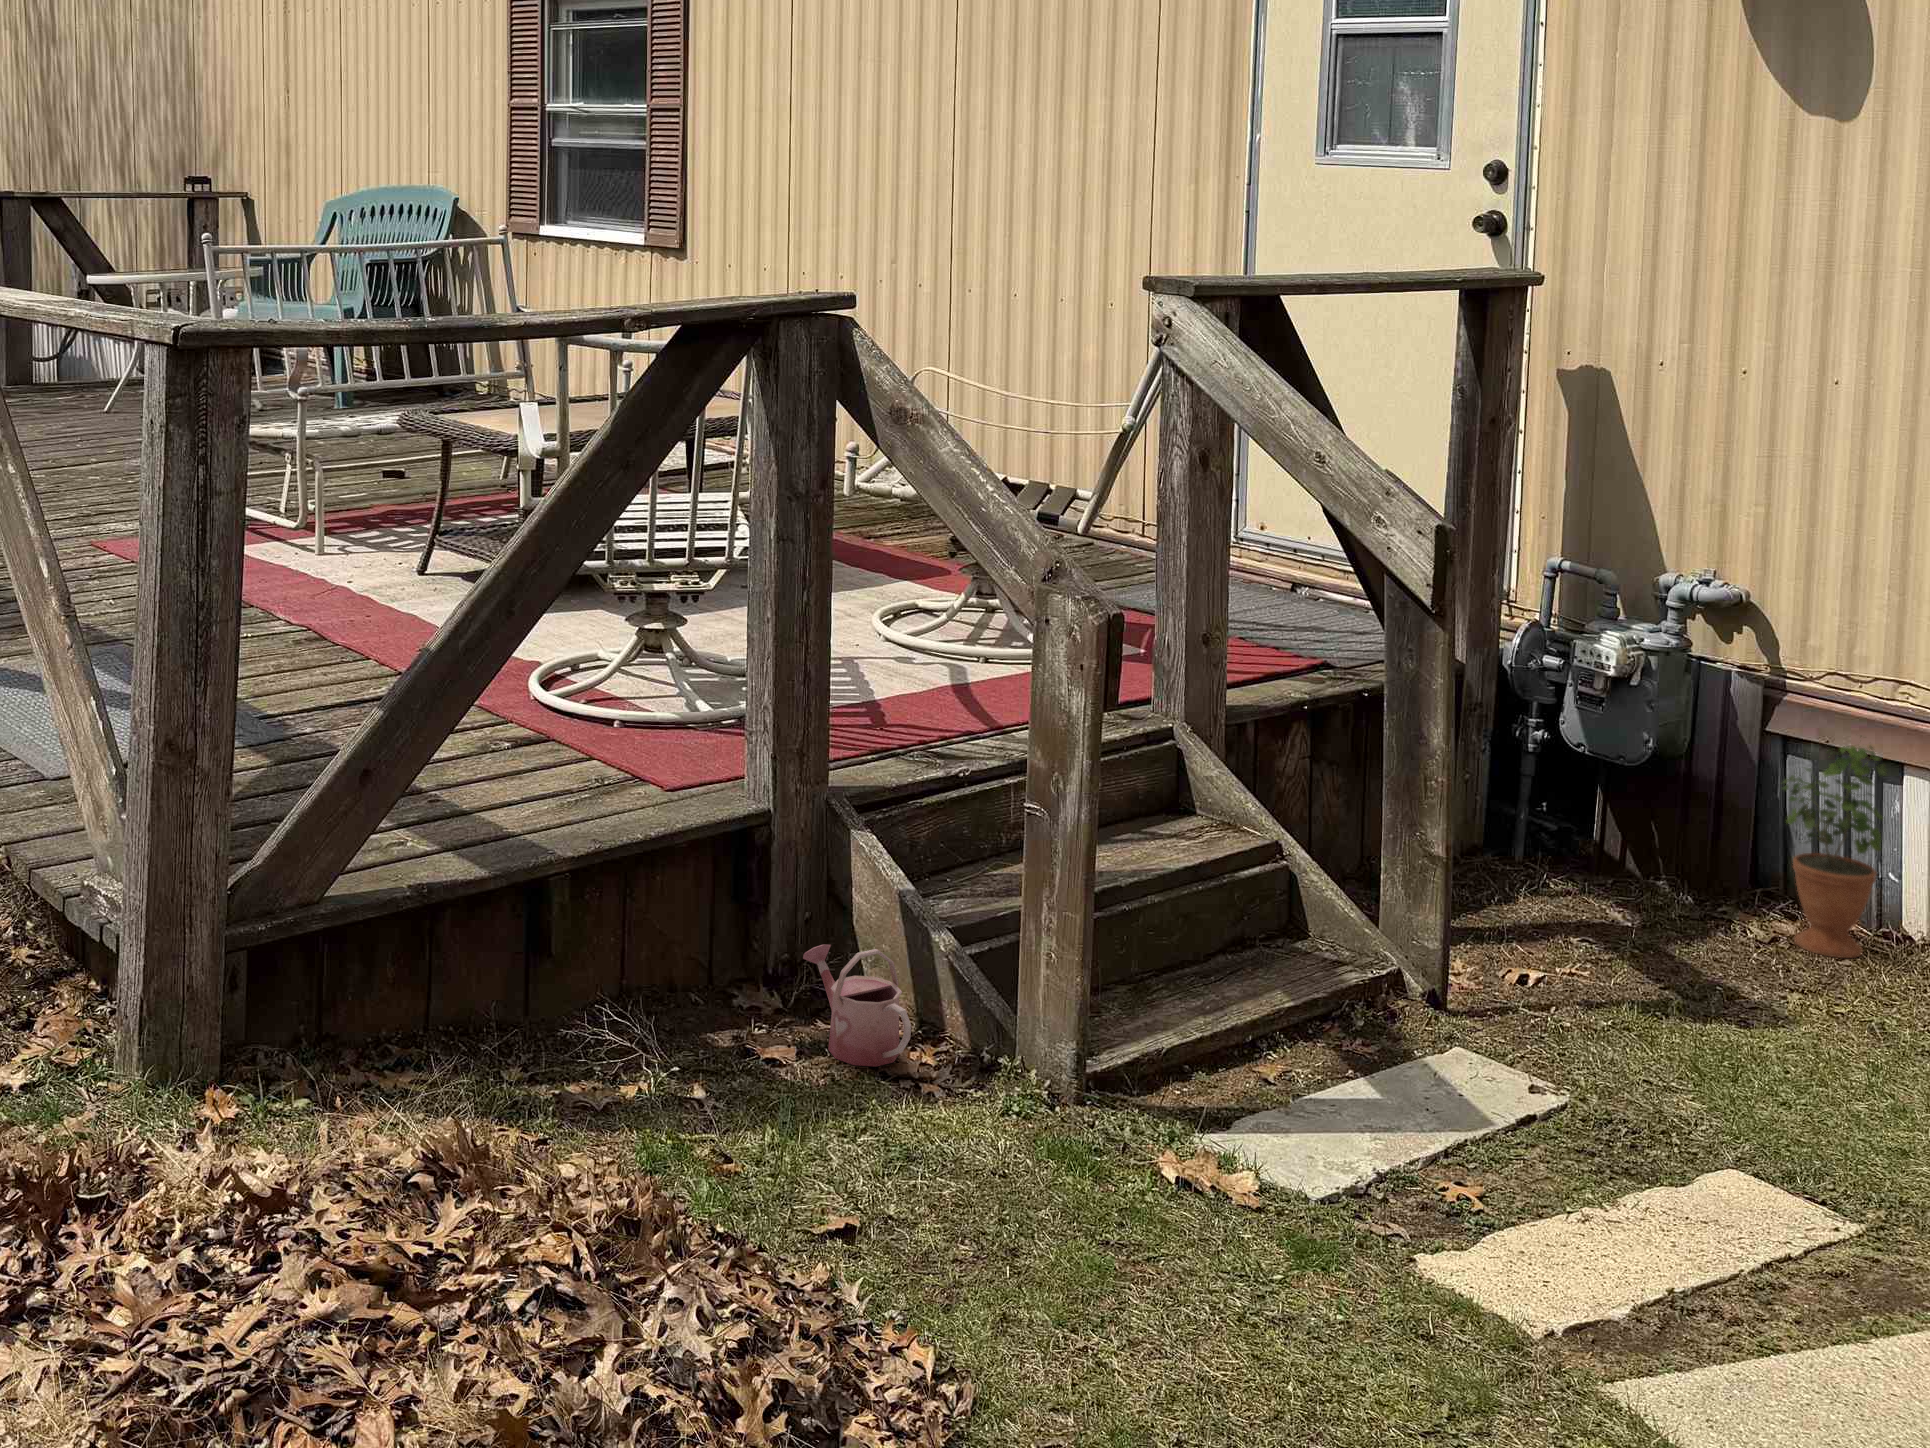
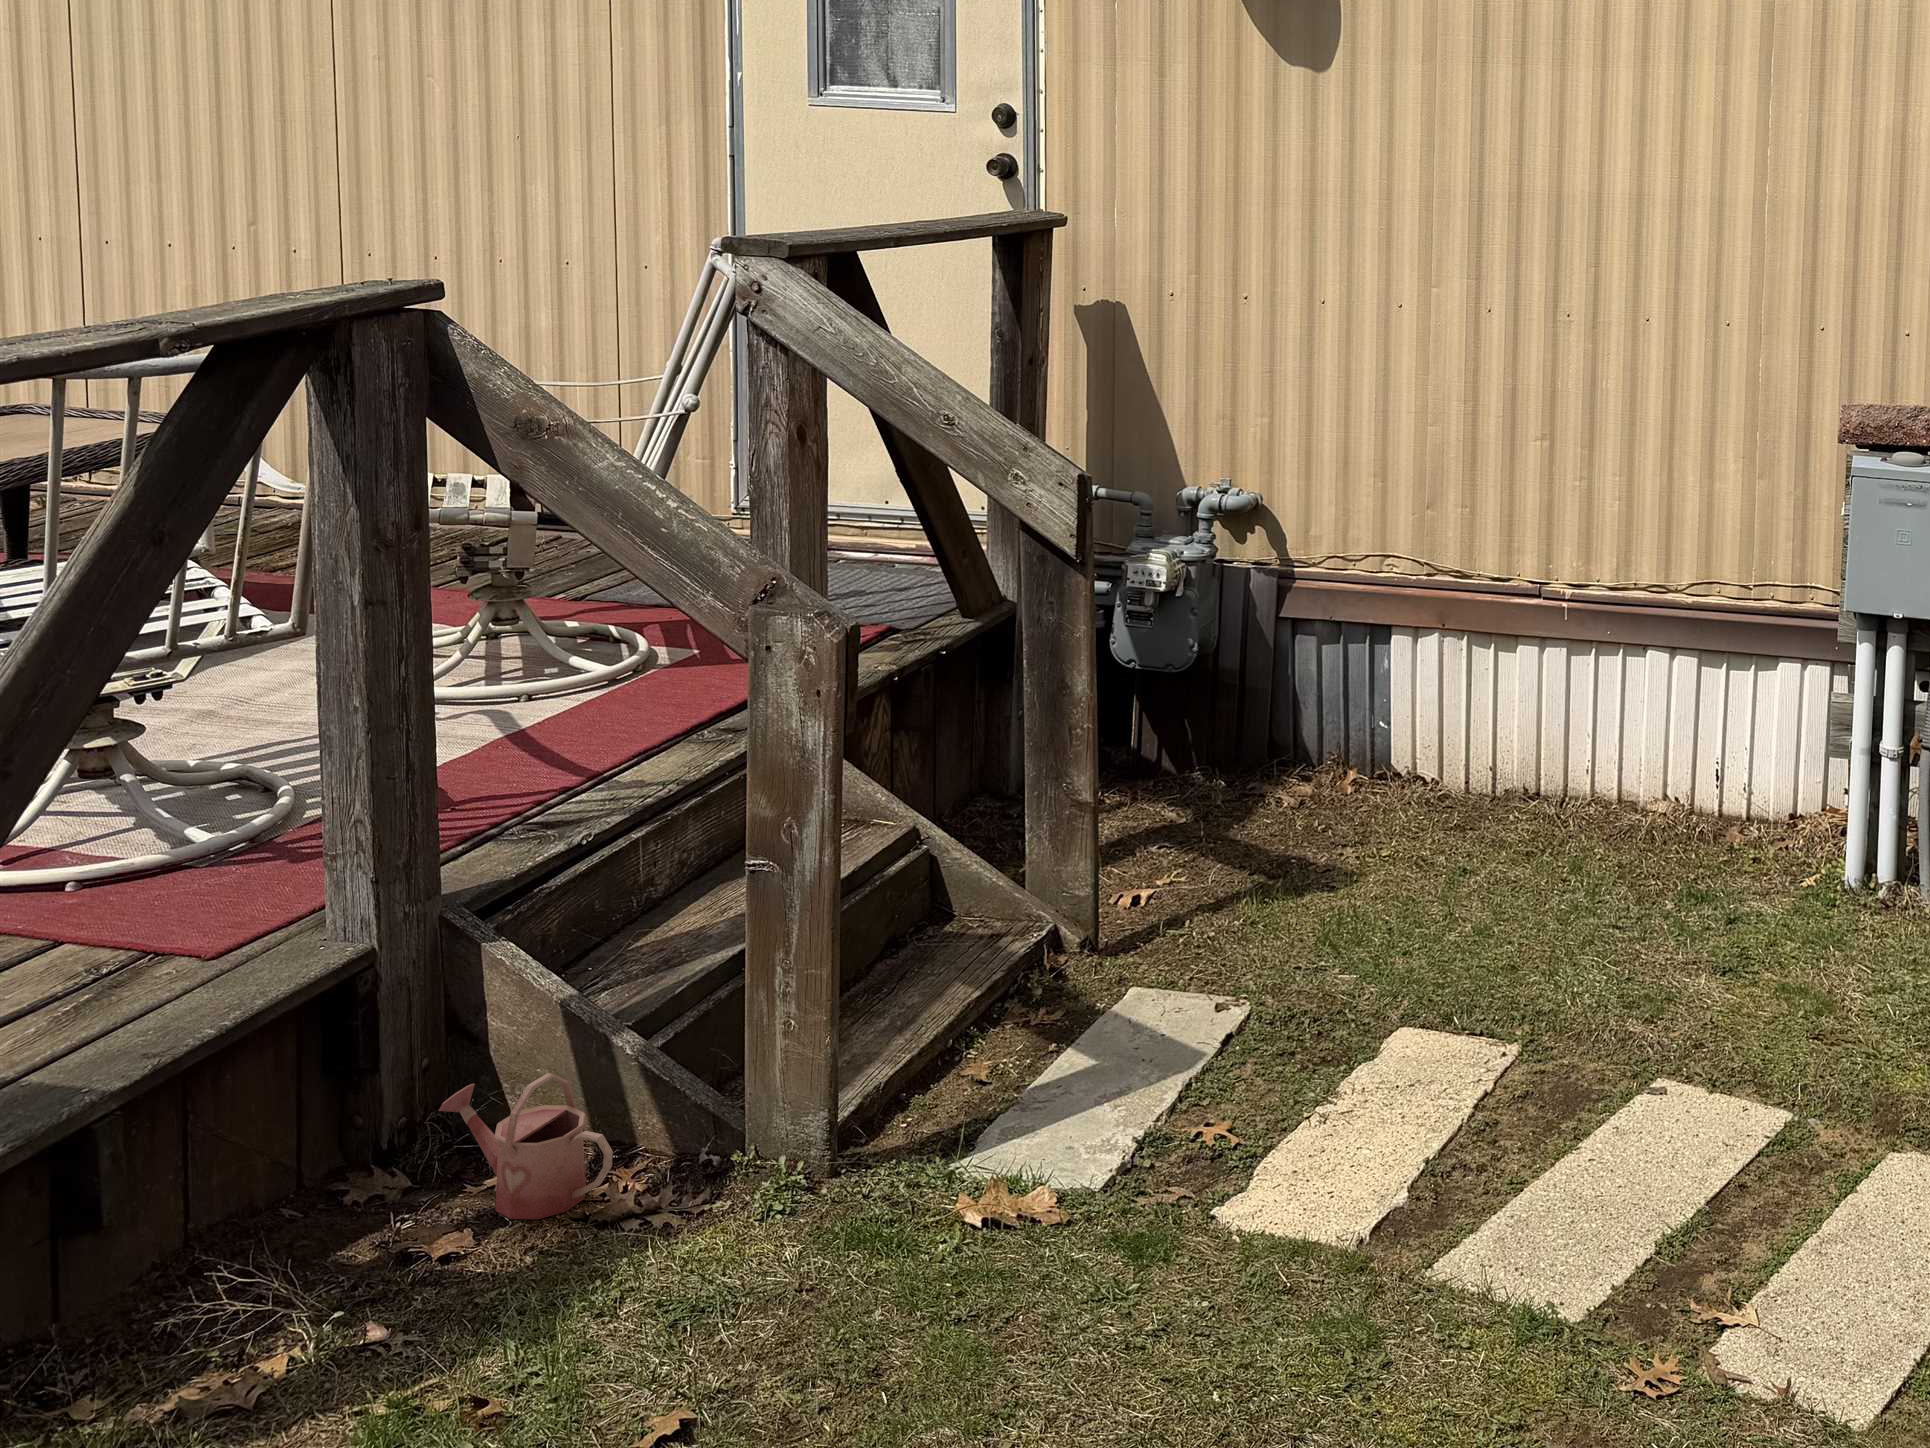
potted plant: present [1782,746,1887,958] -> none [1310,610,1393,808]

